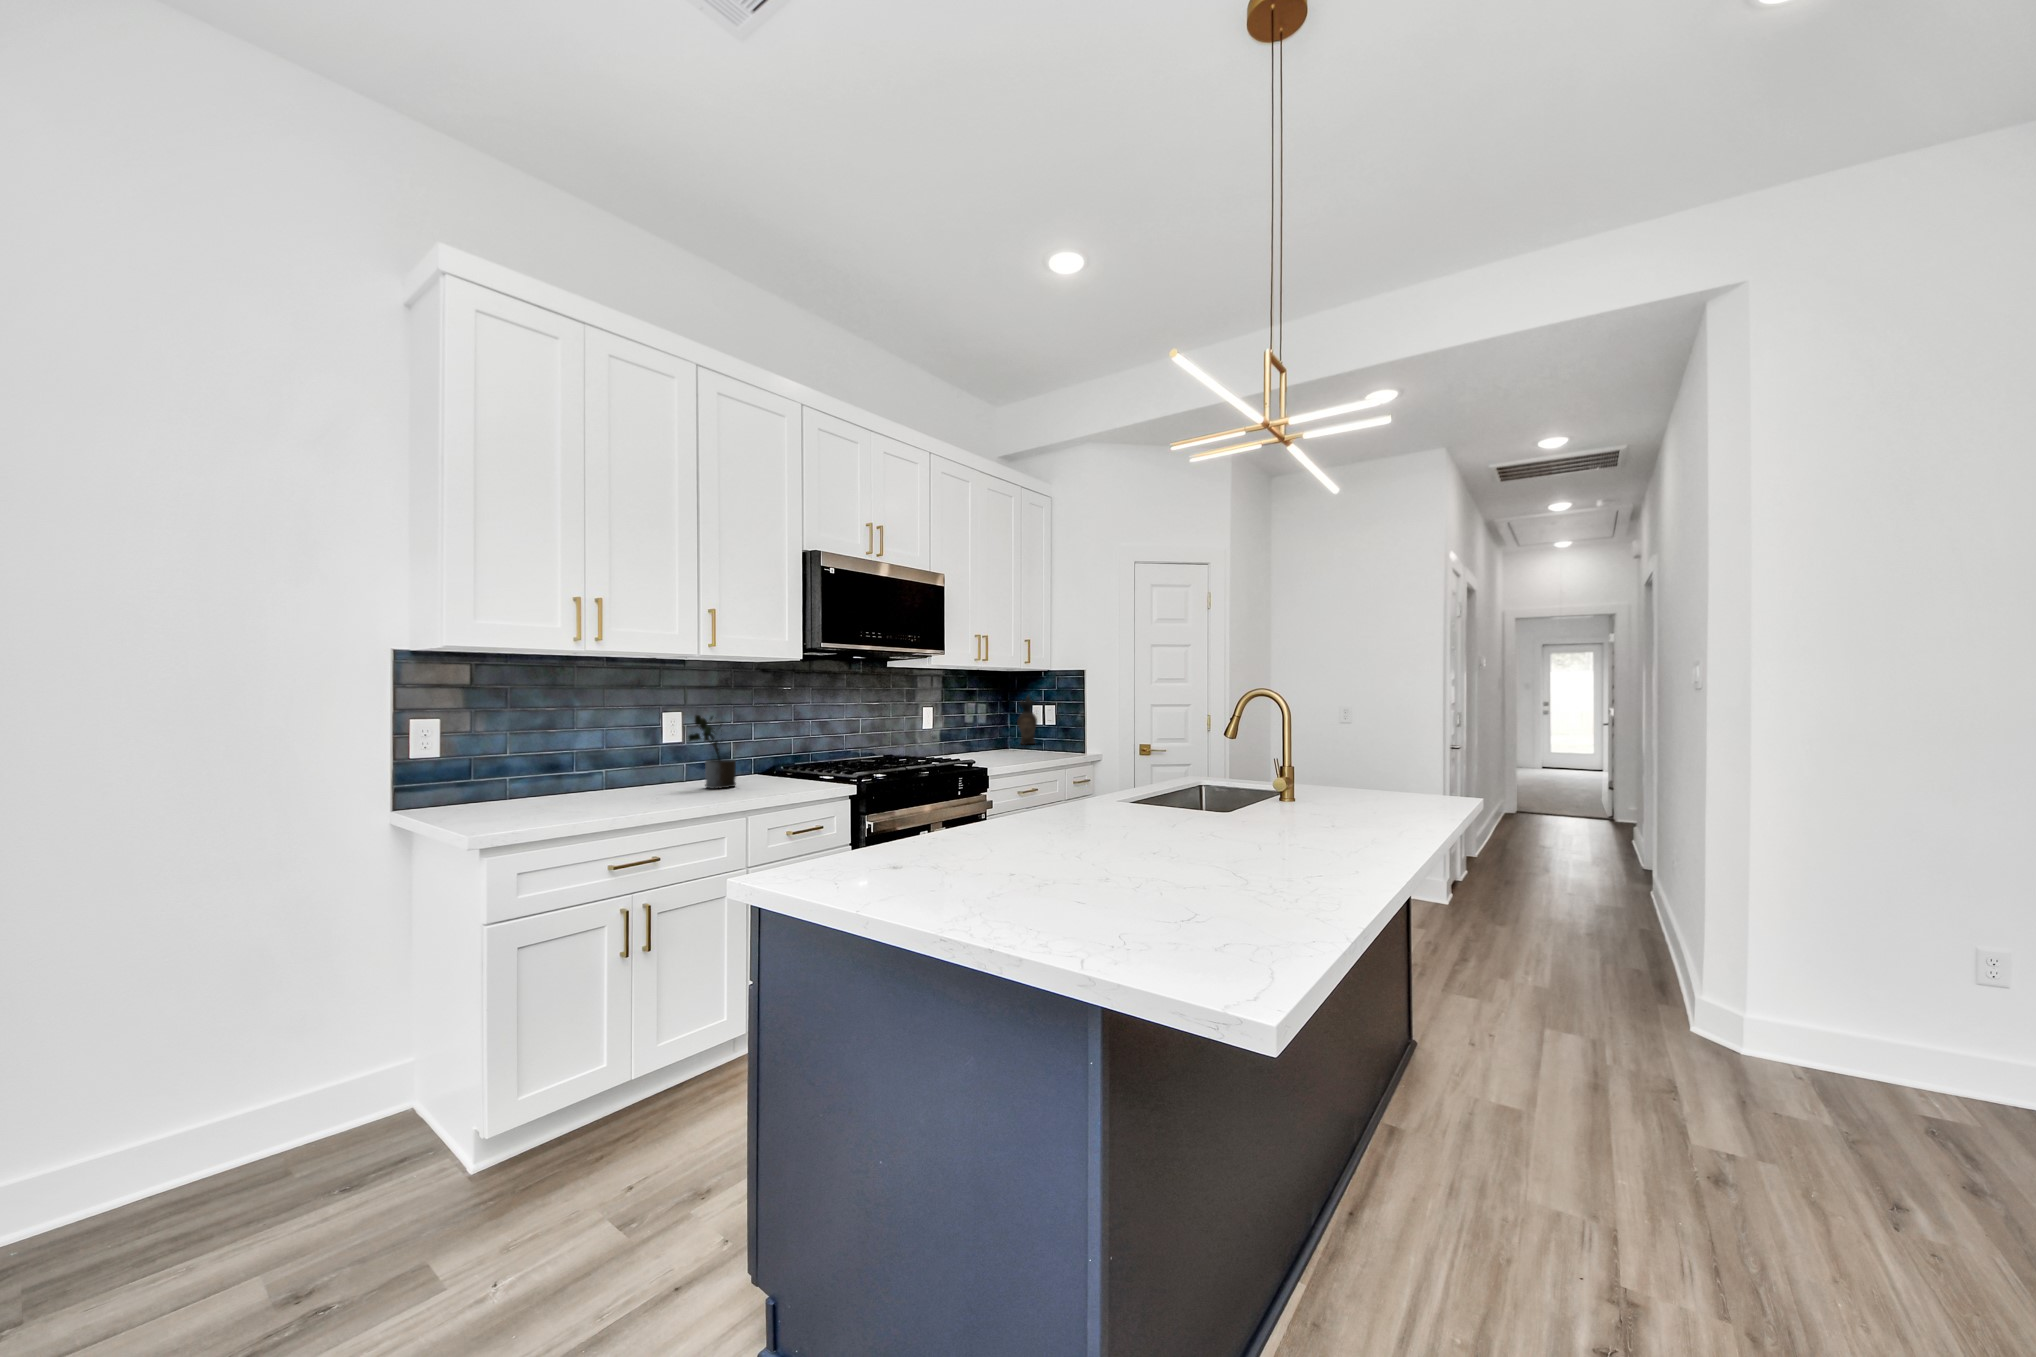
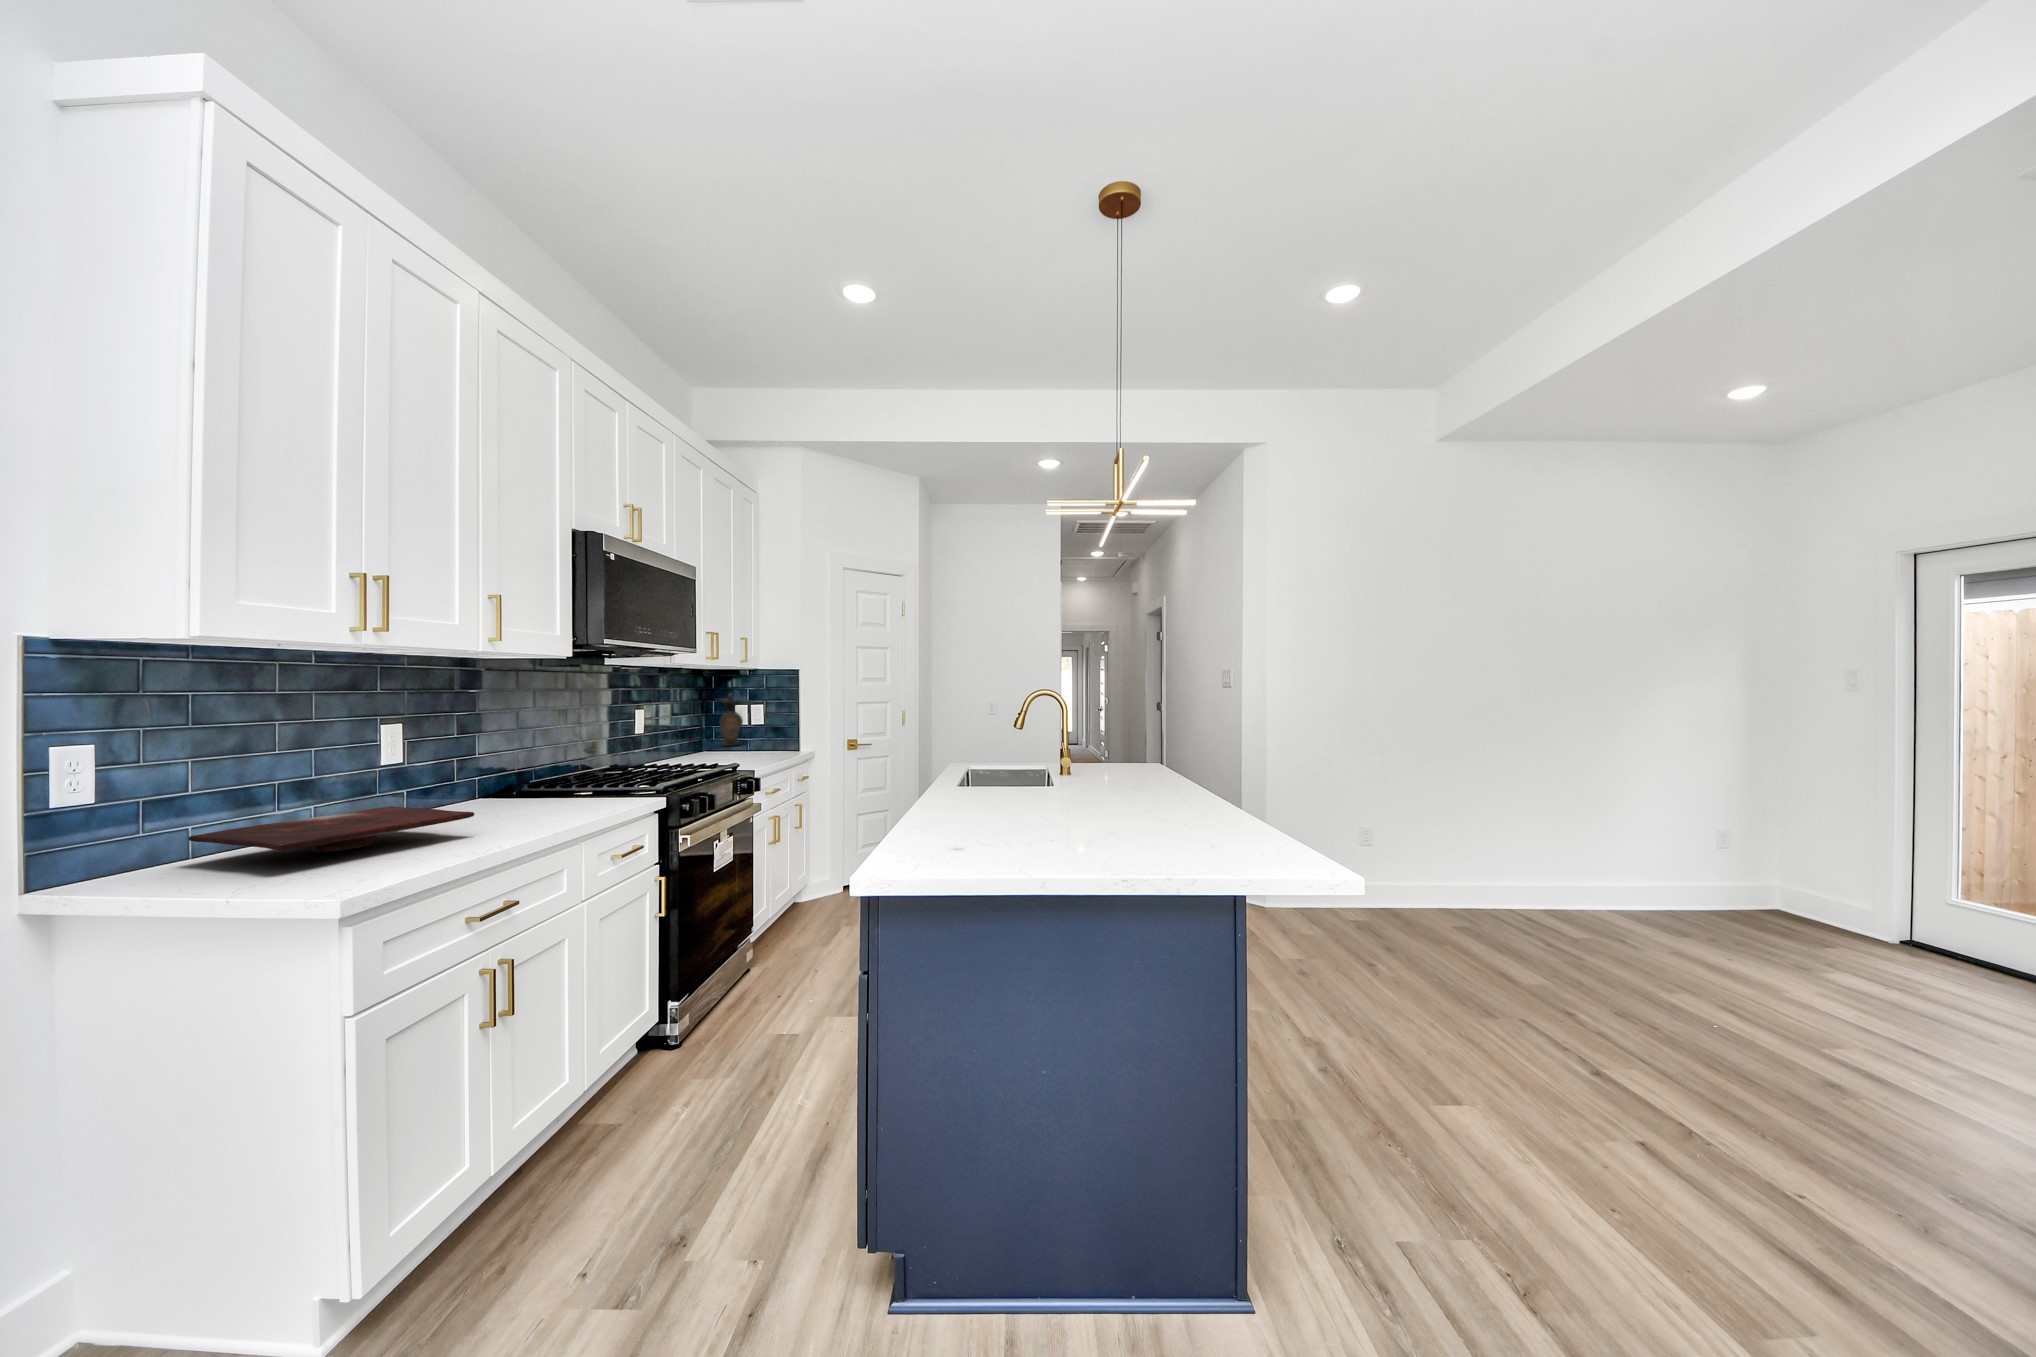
potted plant: present [688,715,736,789] -> none [467,727,524,817]
cutting board: none [494,774,660,804] -> present [189,806,474,852]

